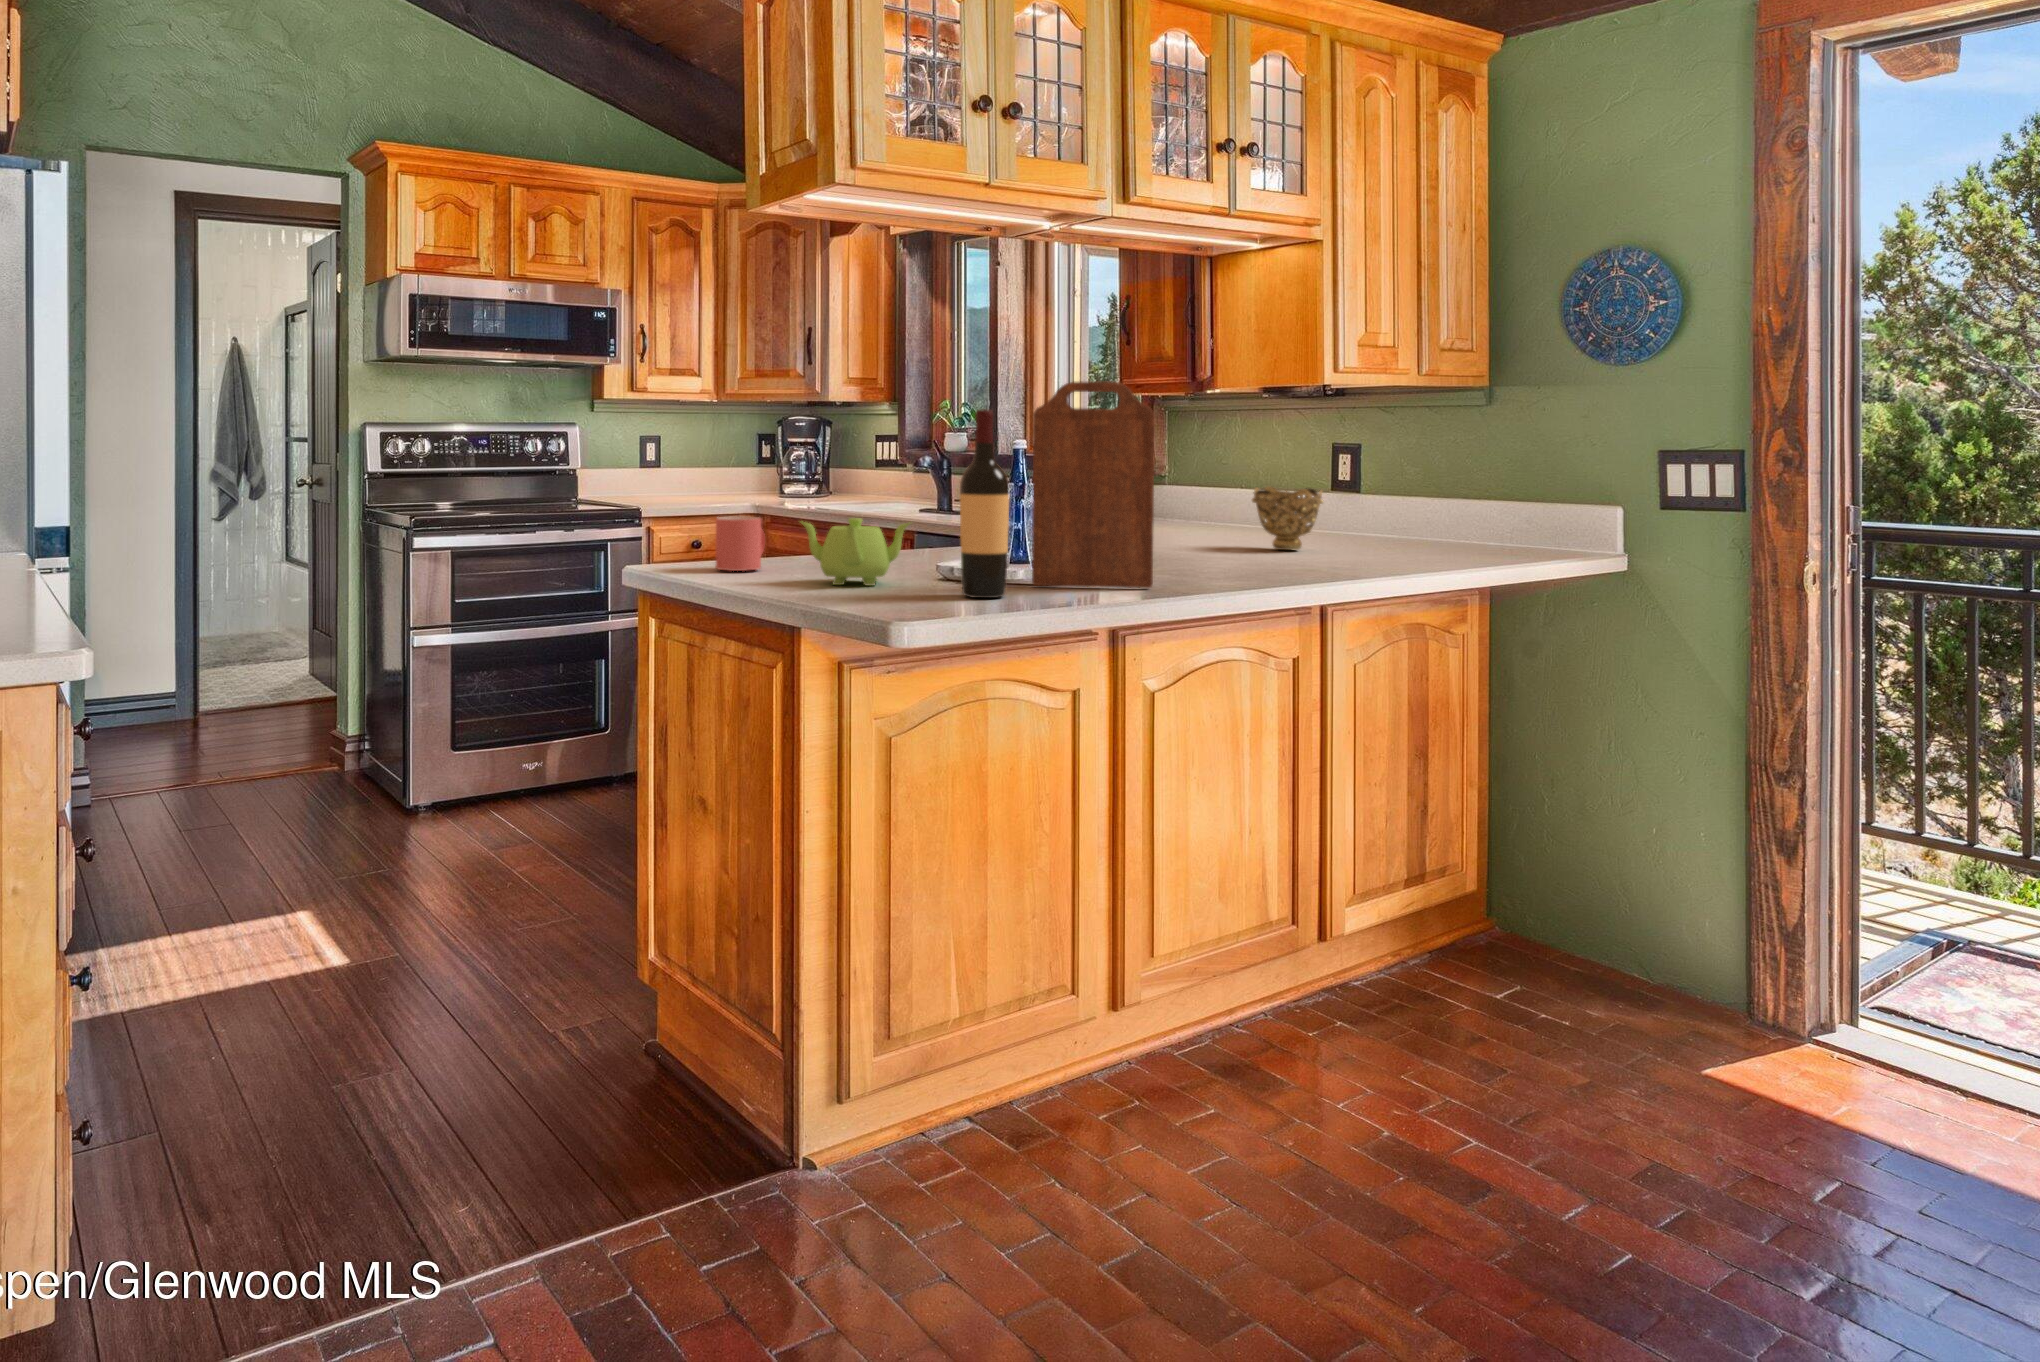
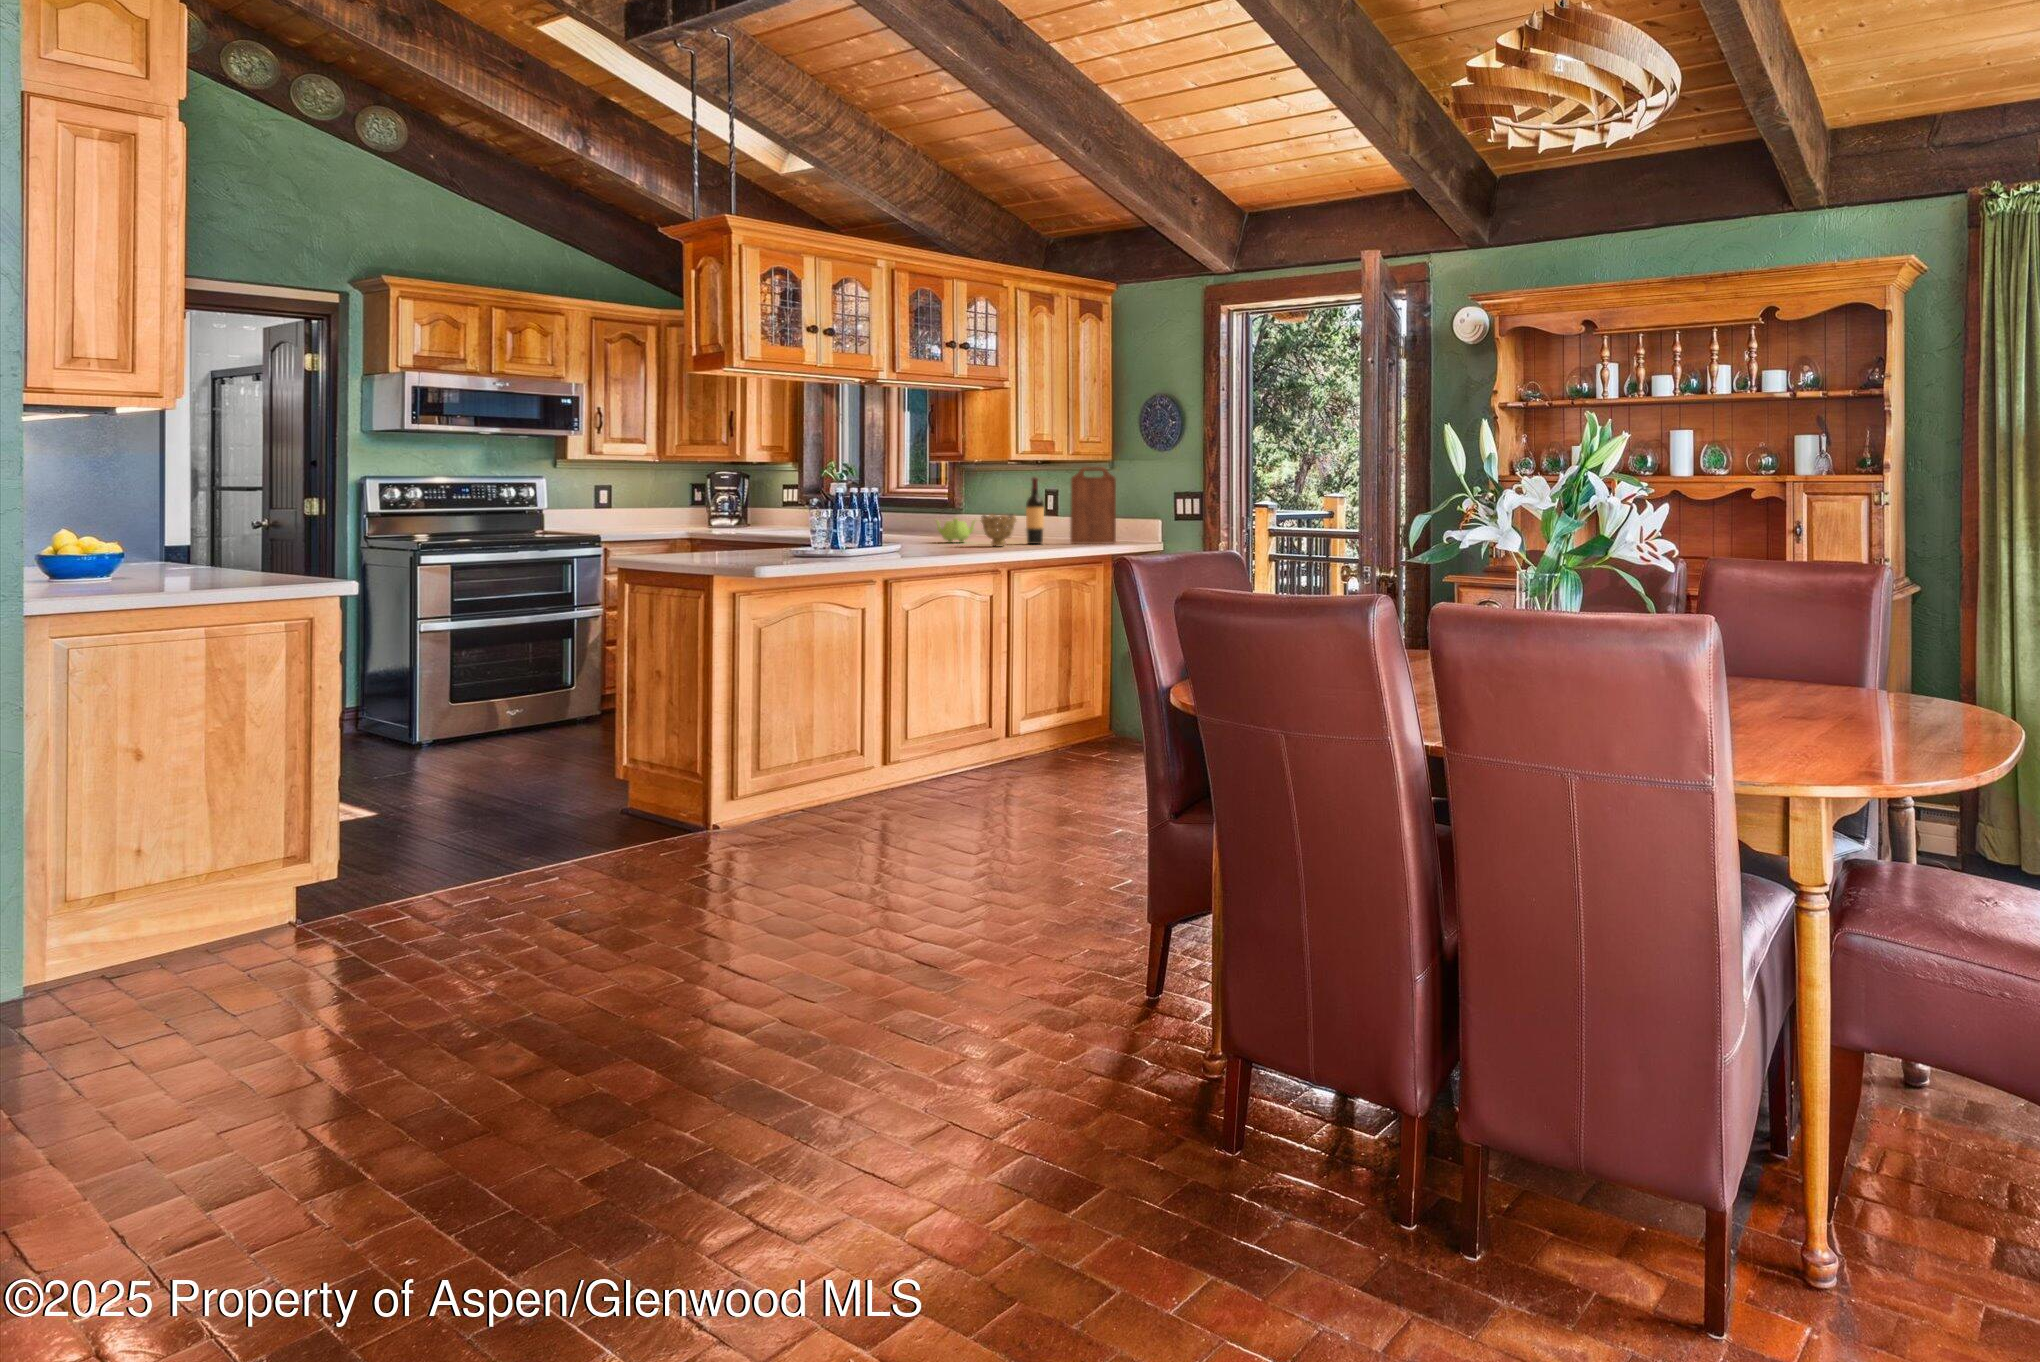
cutting board: present [1032,381,1155,588] -> present [1070,467,1116,544]
wine bottle: present [960,409,1010,598] -> present [1026,477,1044,544]
mug: present [716,516,765,571] -> none [668,531,696,558]
teapot: present [801,518,909,585] -> present [936,518,975,543]

